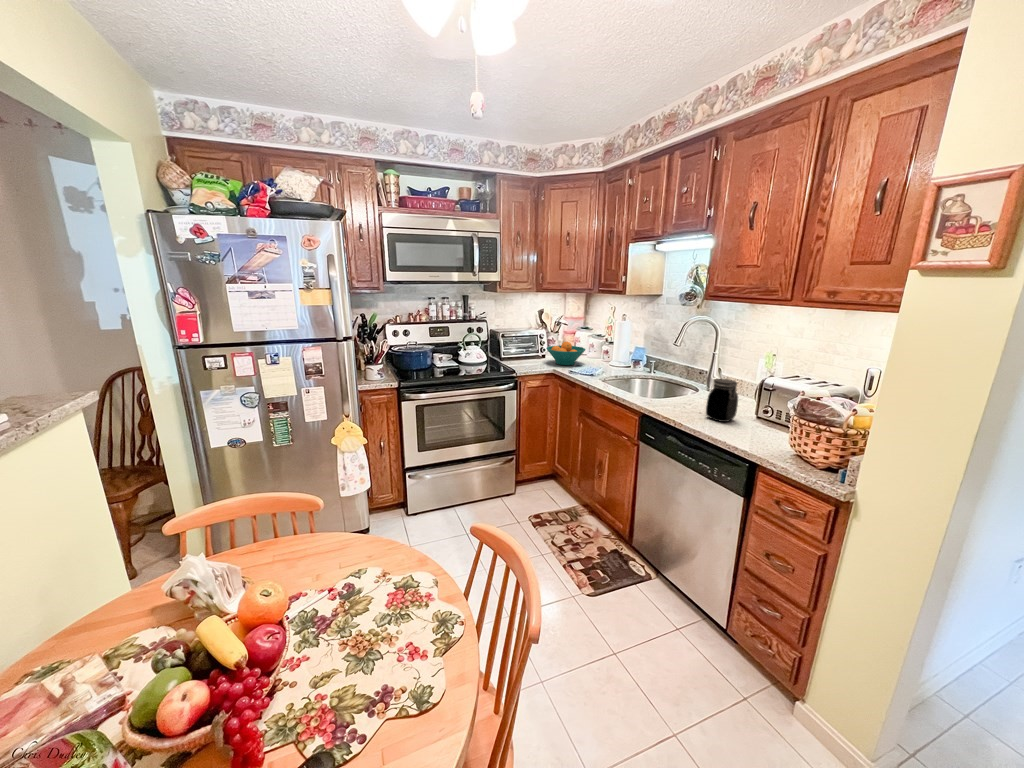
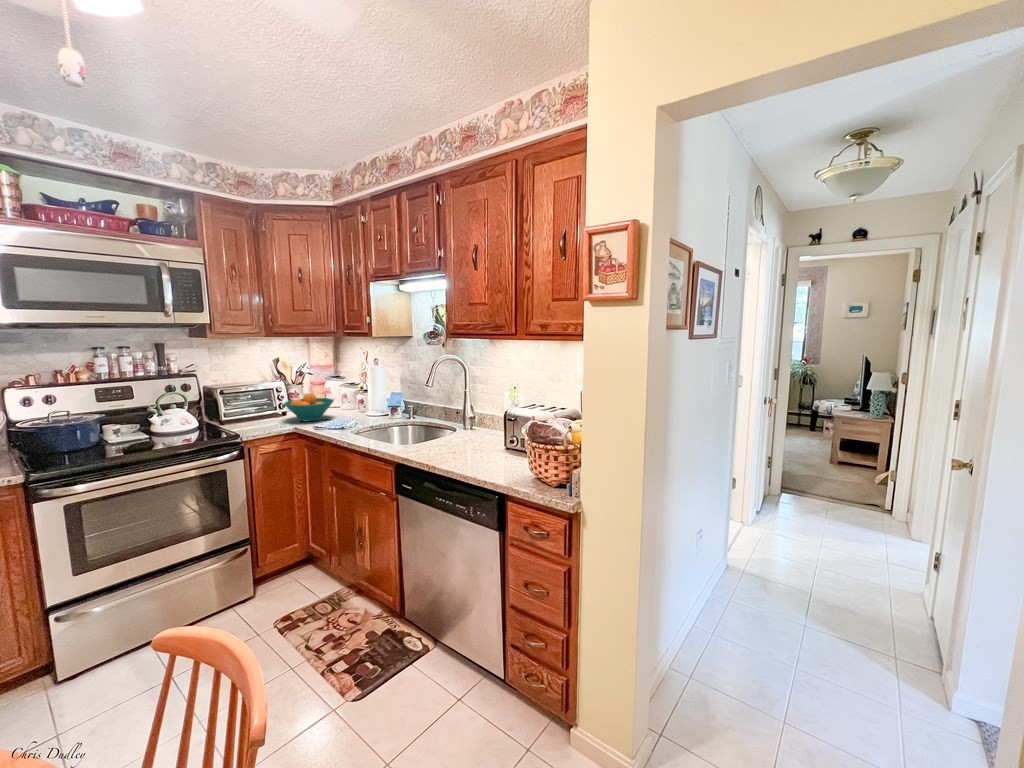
jar: present [706,379,738,422] -> none [458,414,486,458]

